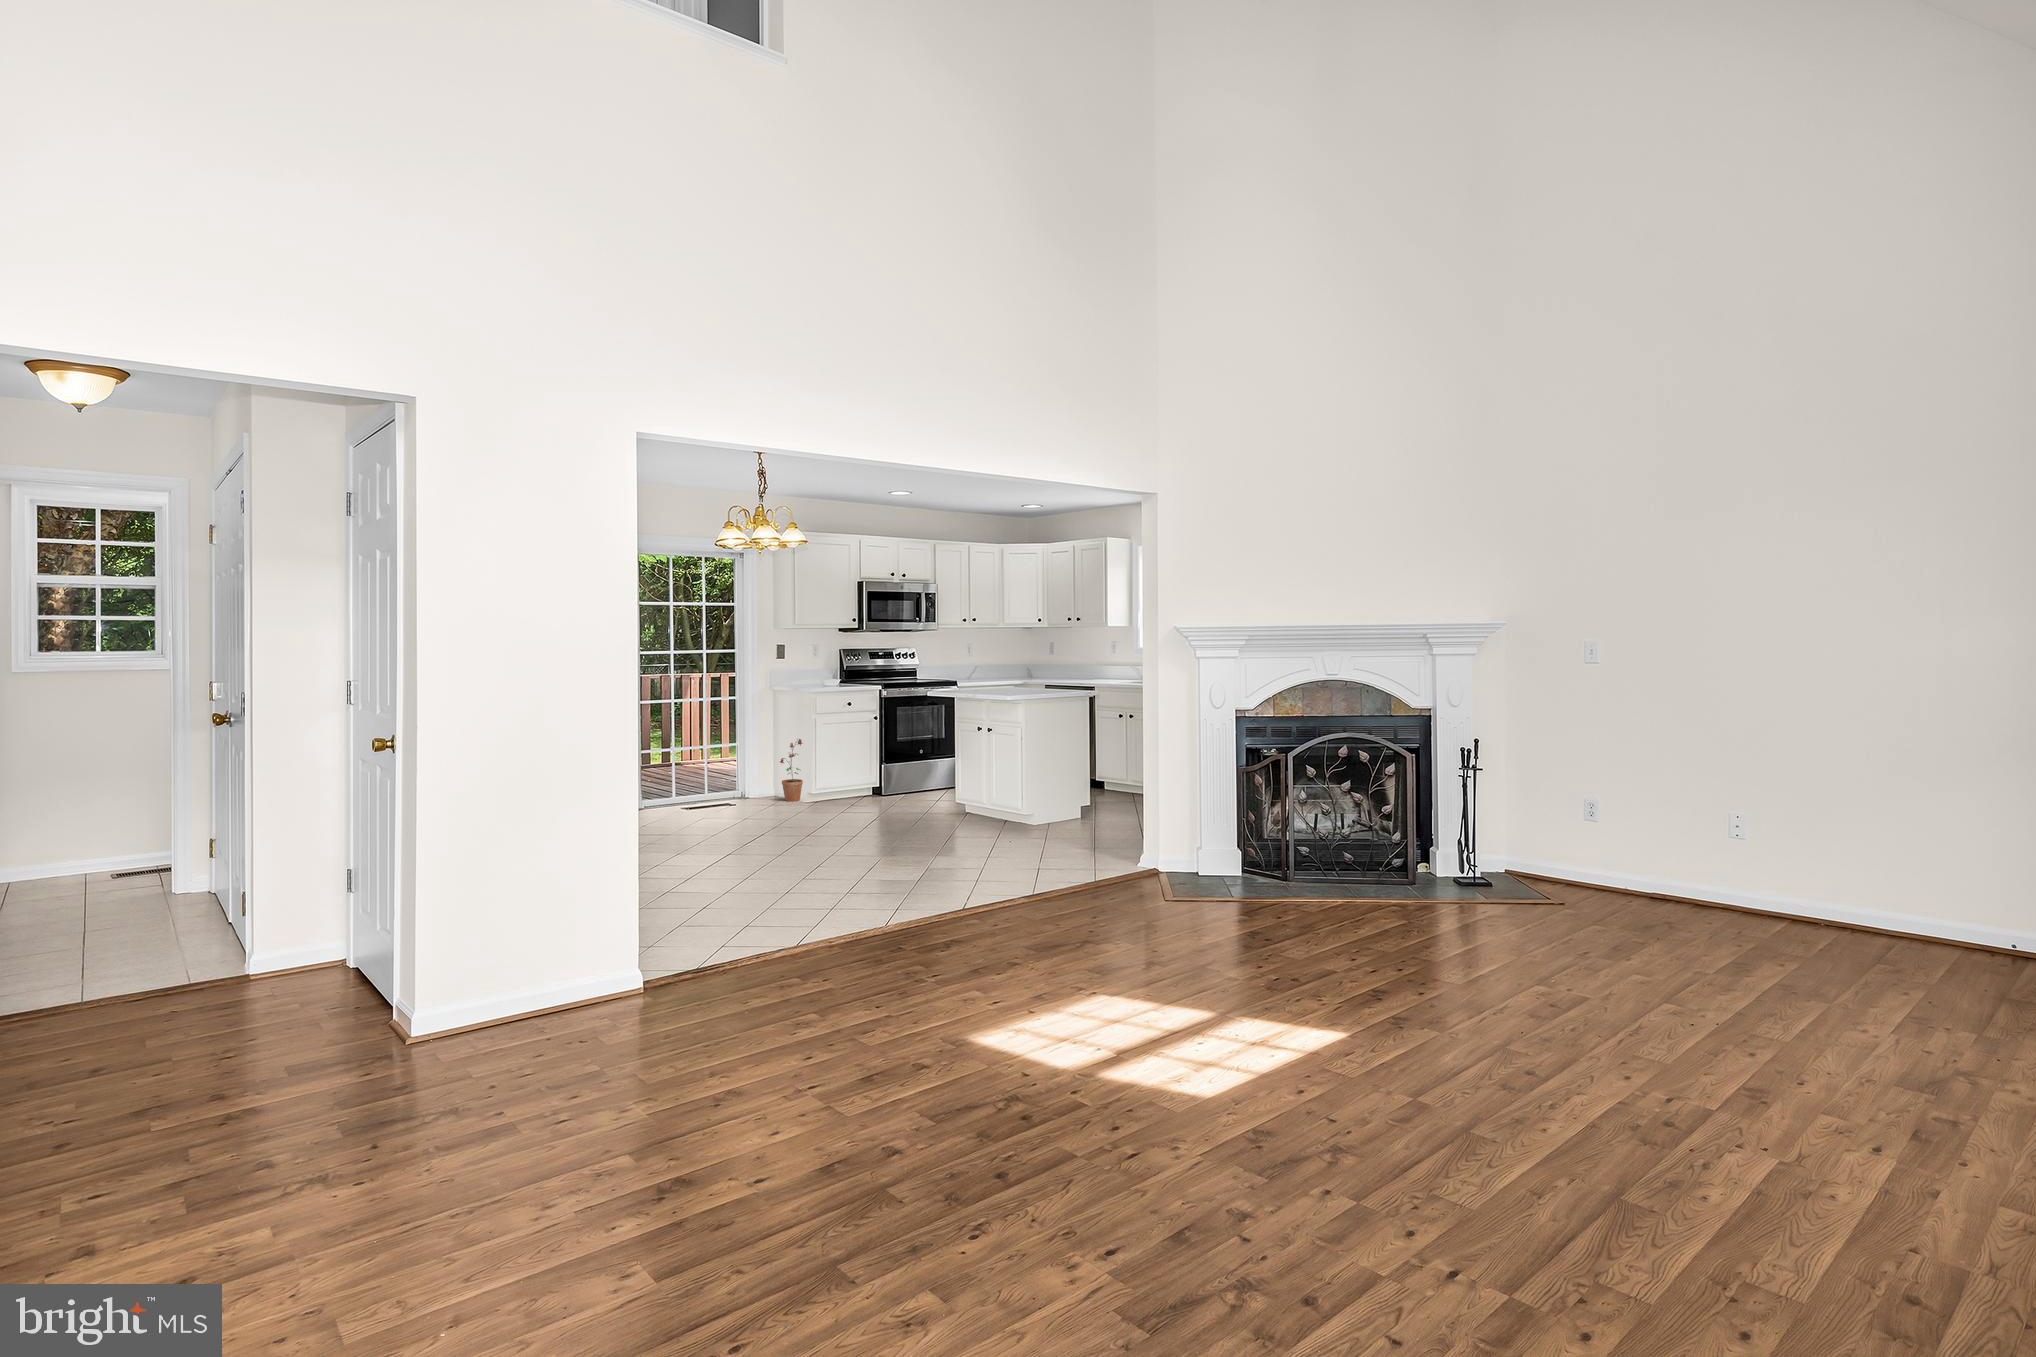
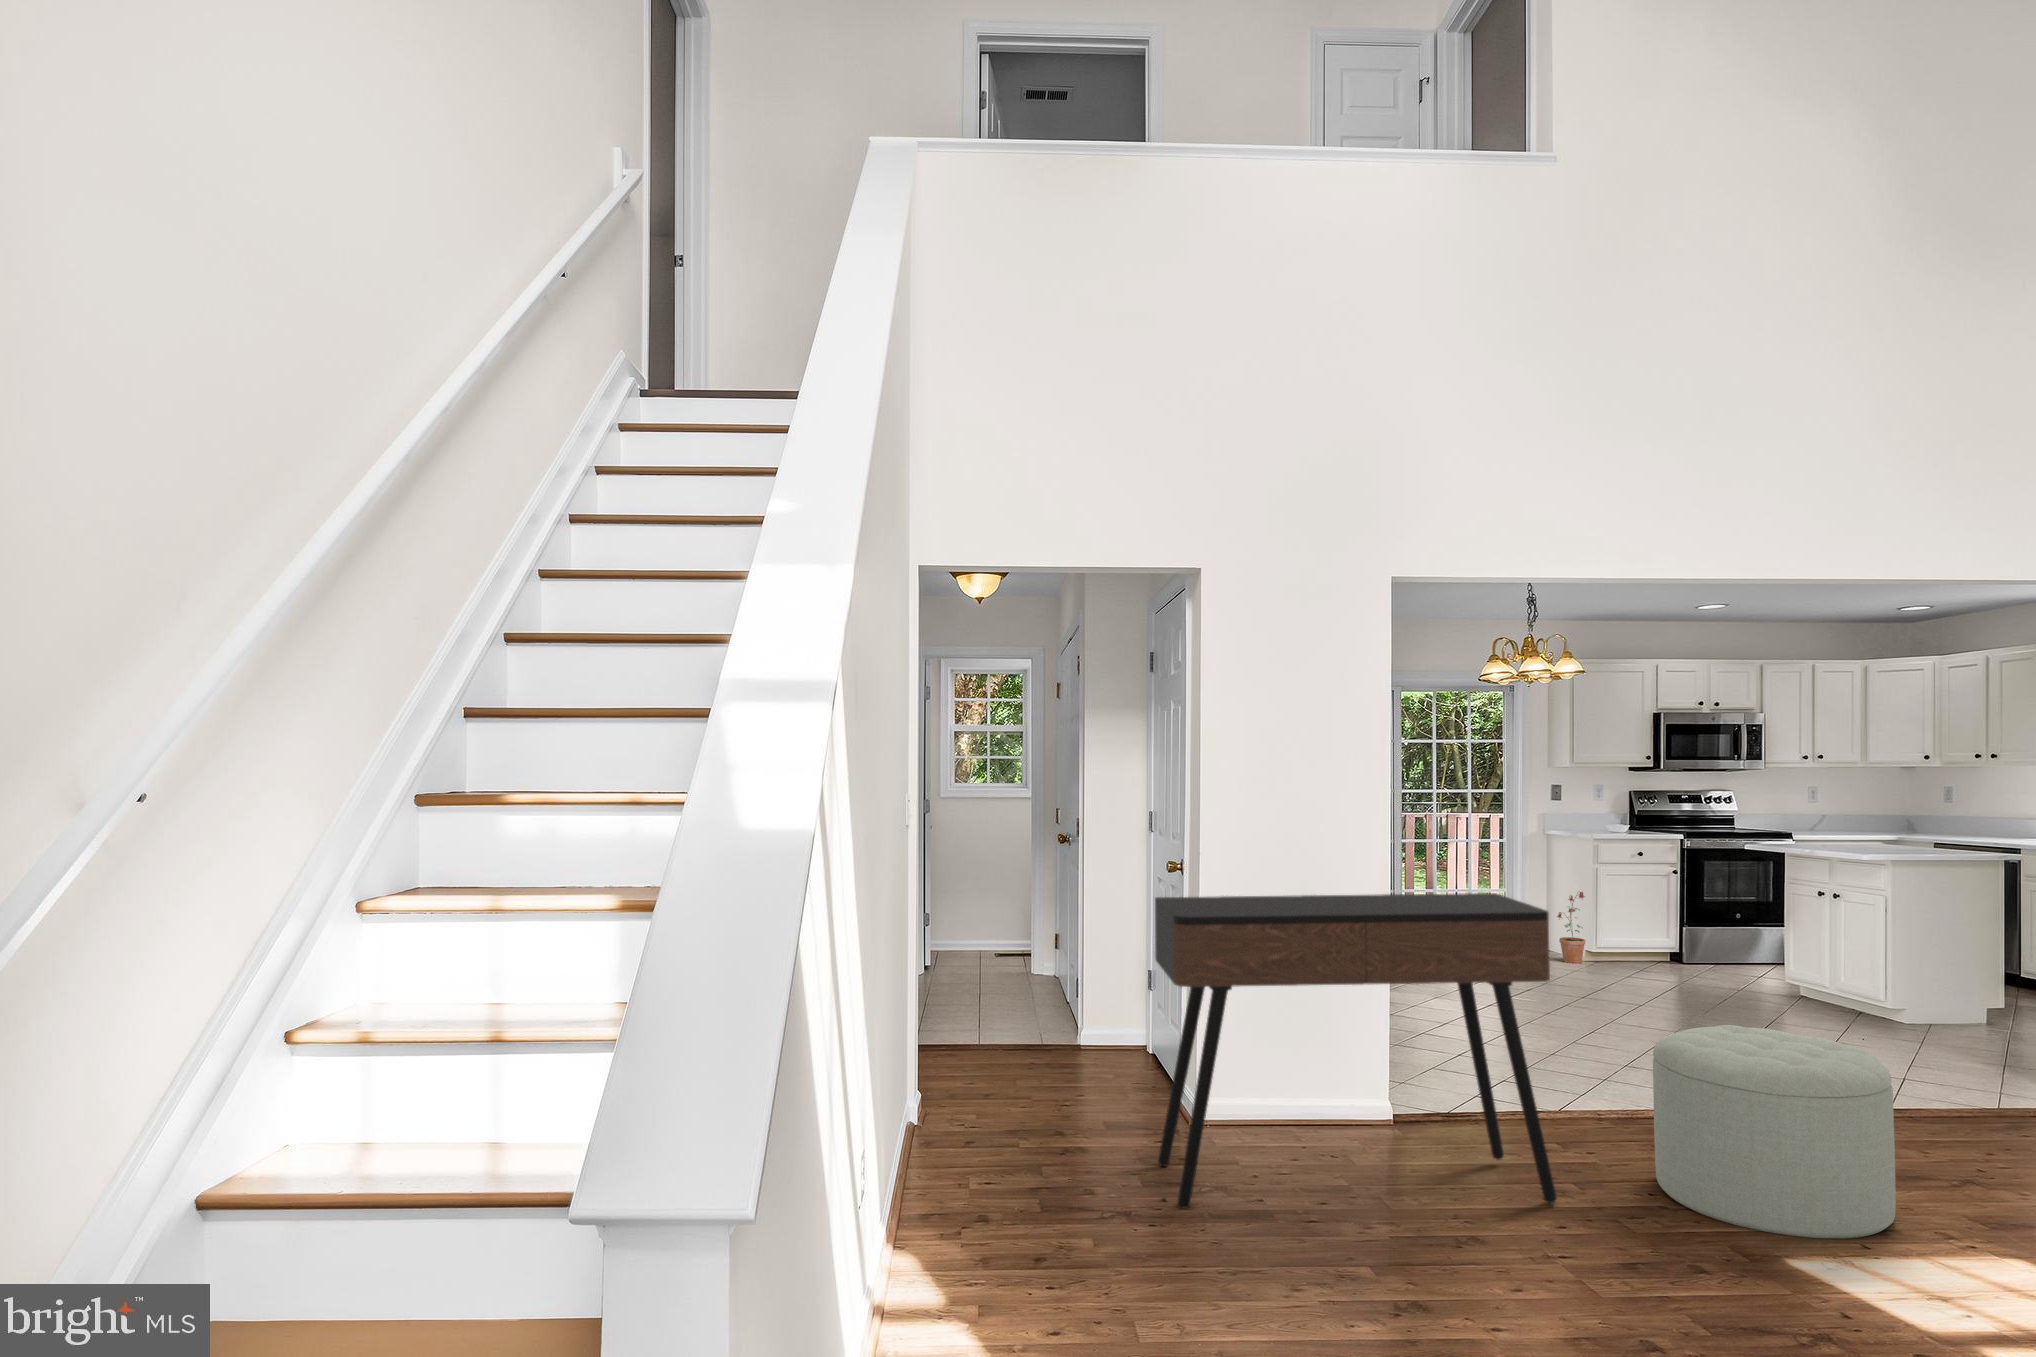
console table: none [355,749,803,1146] -> present [1155,893,1557,1208]
ottoman: none [882,848,1059,1022] -> present [1653,1025,1896,1239]

